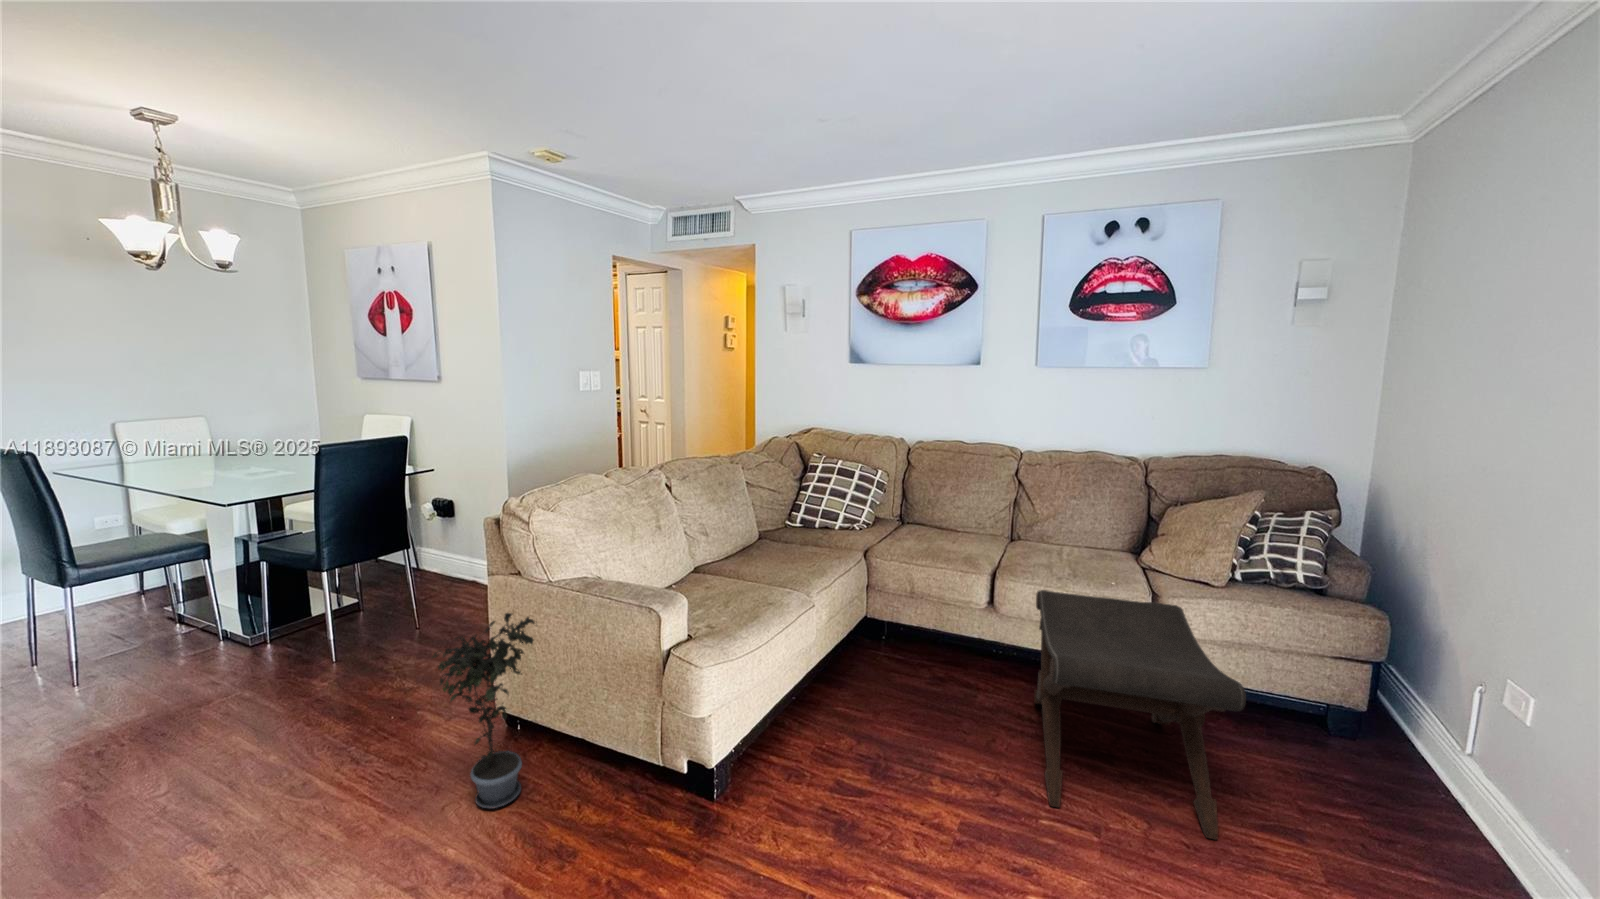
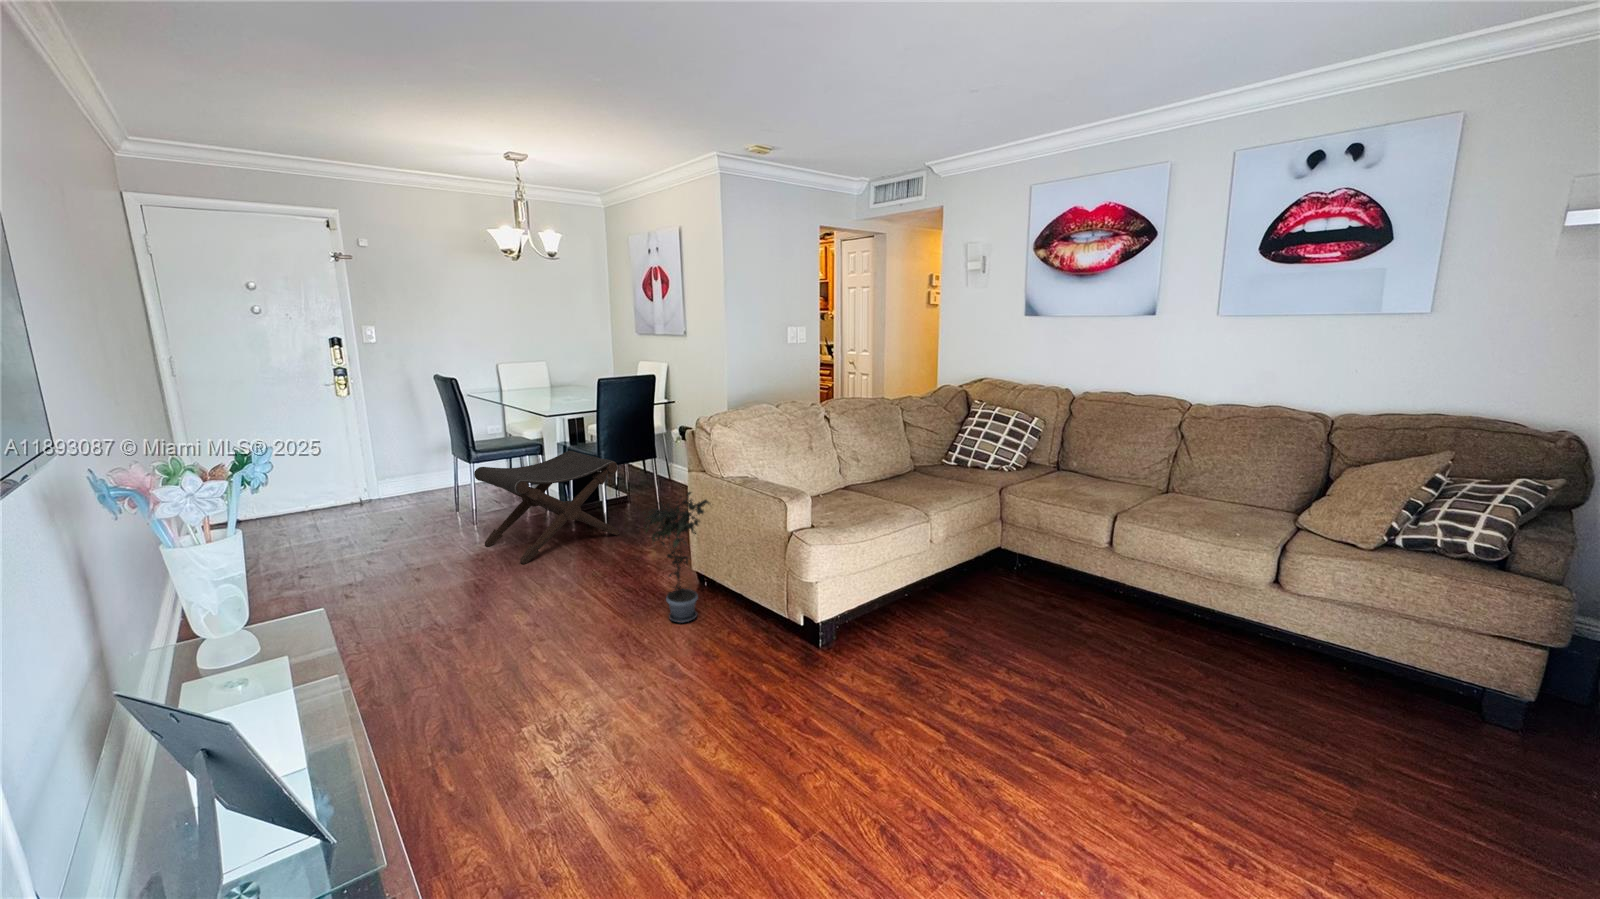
footstool: present [1034,590,1246,840] -> present [474,451,620,564]

